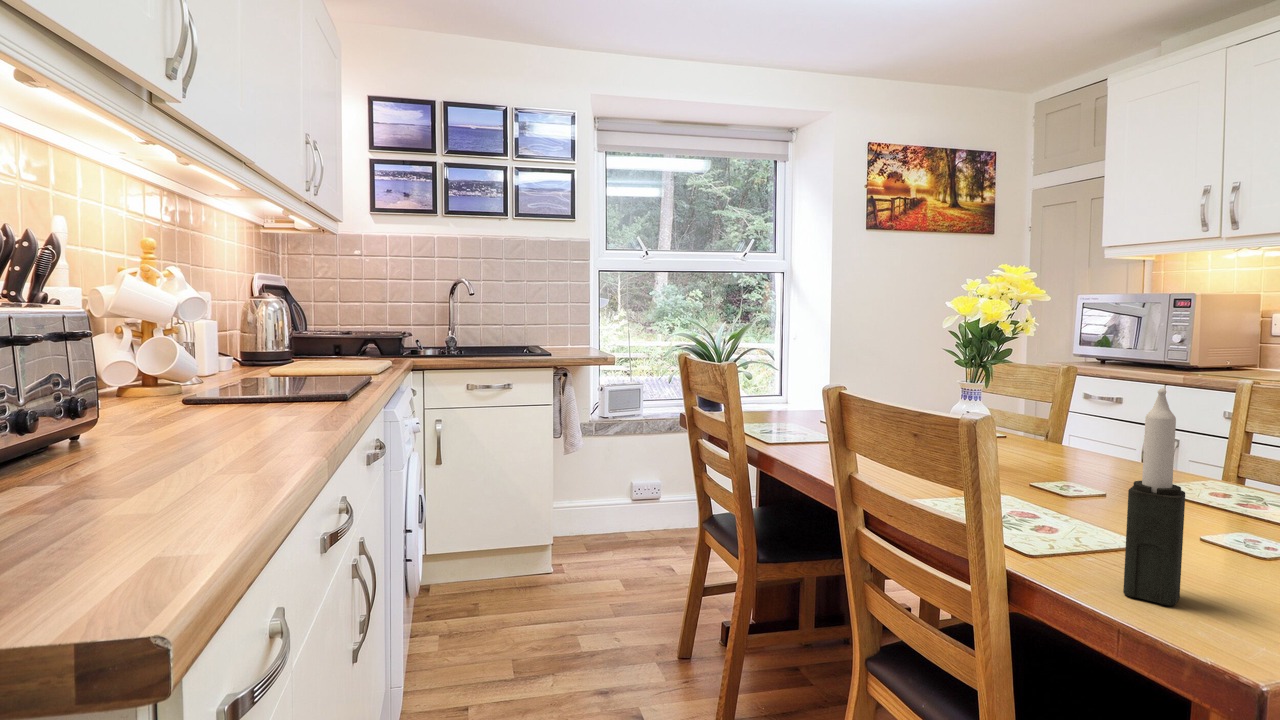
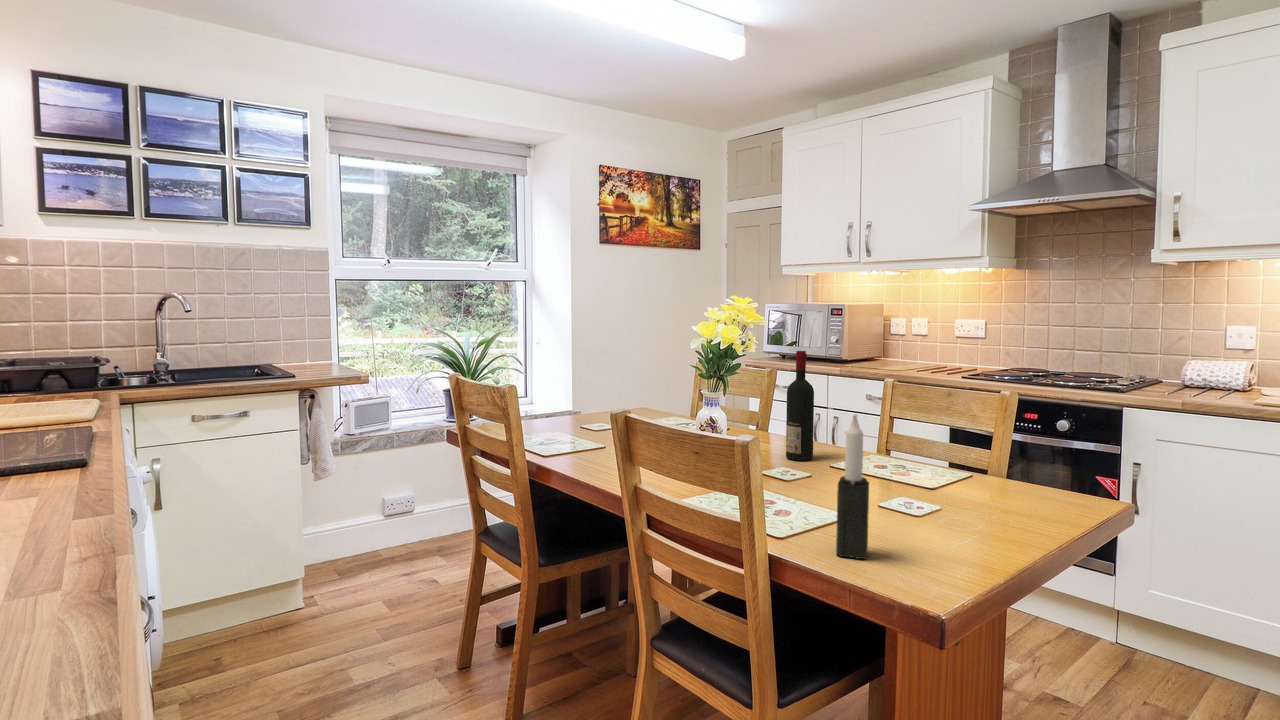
wine bottle: none [1075,328,1121,472] -> present [786,351,814,461]

